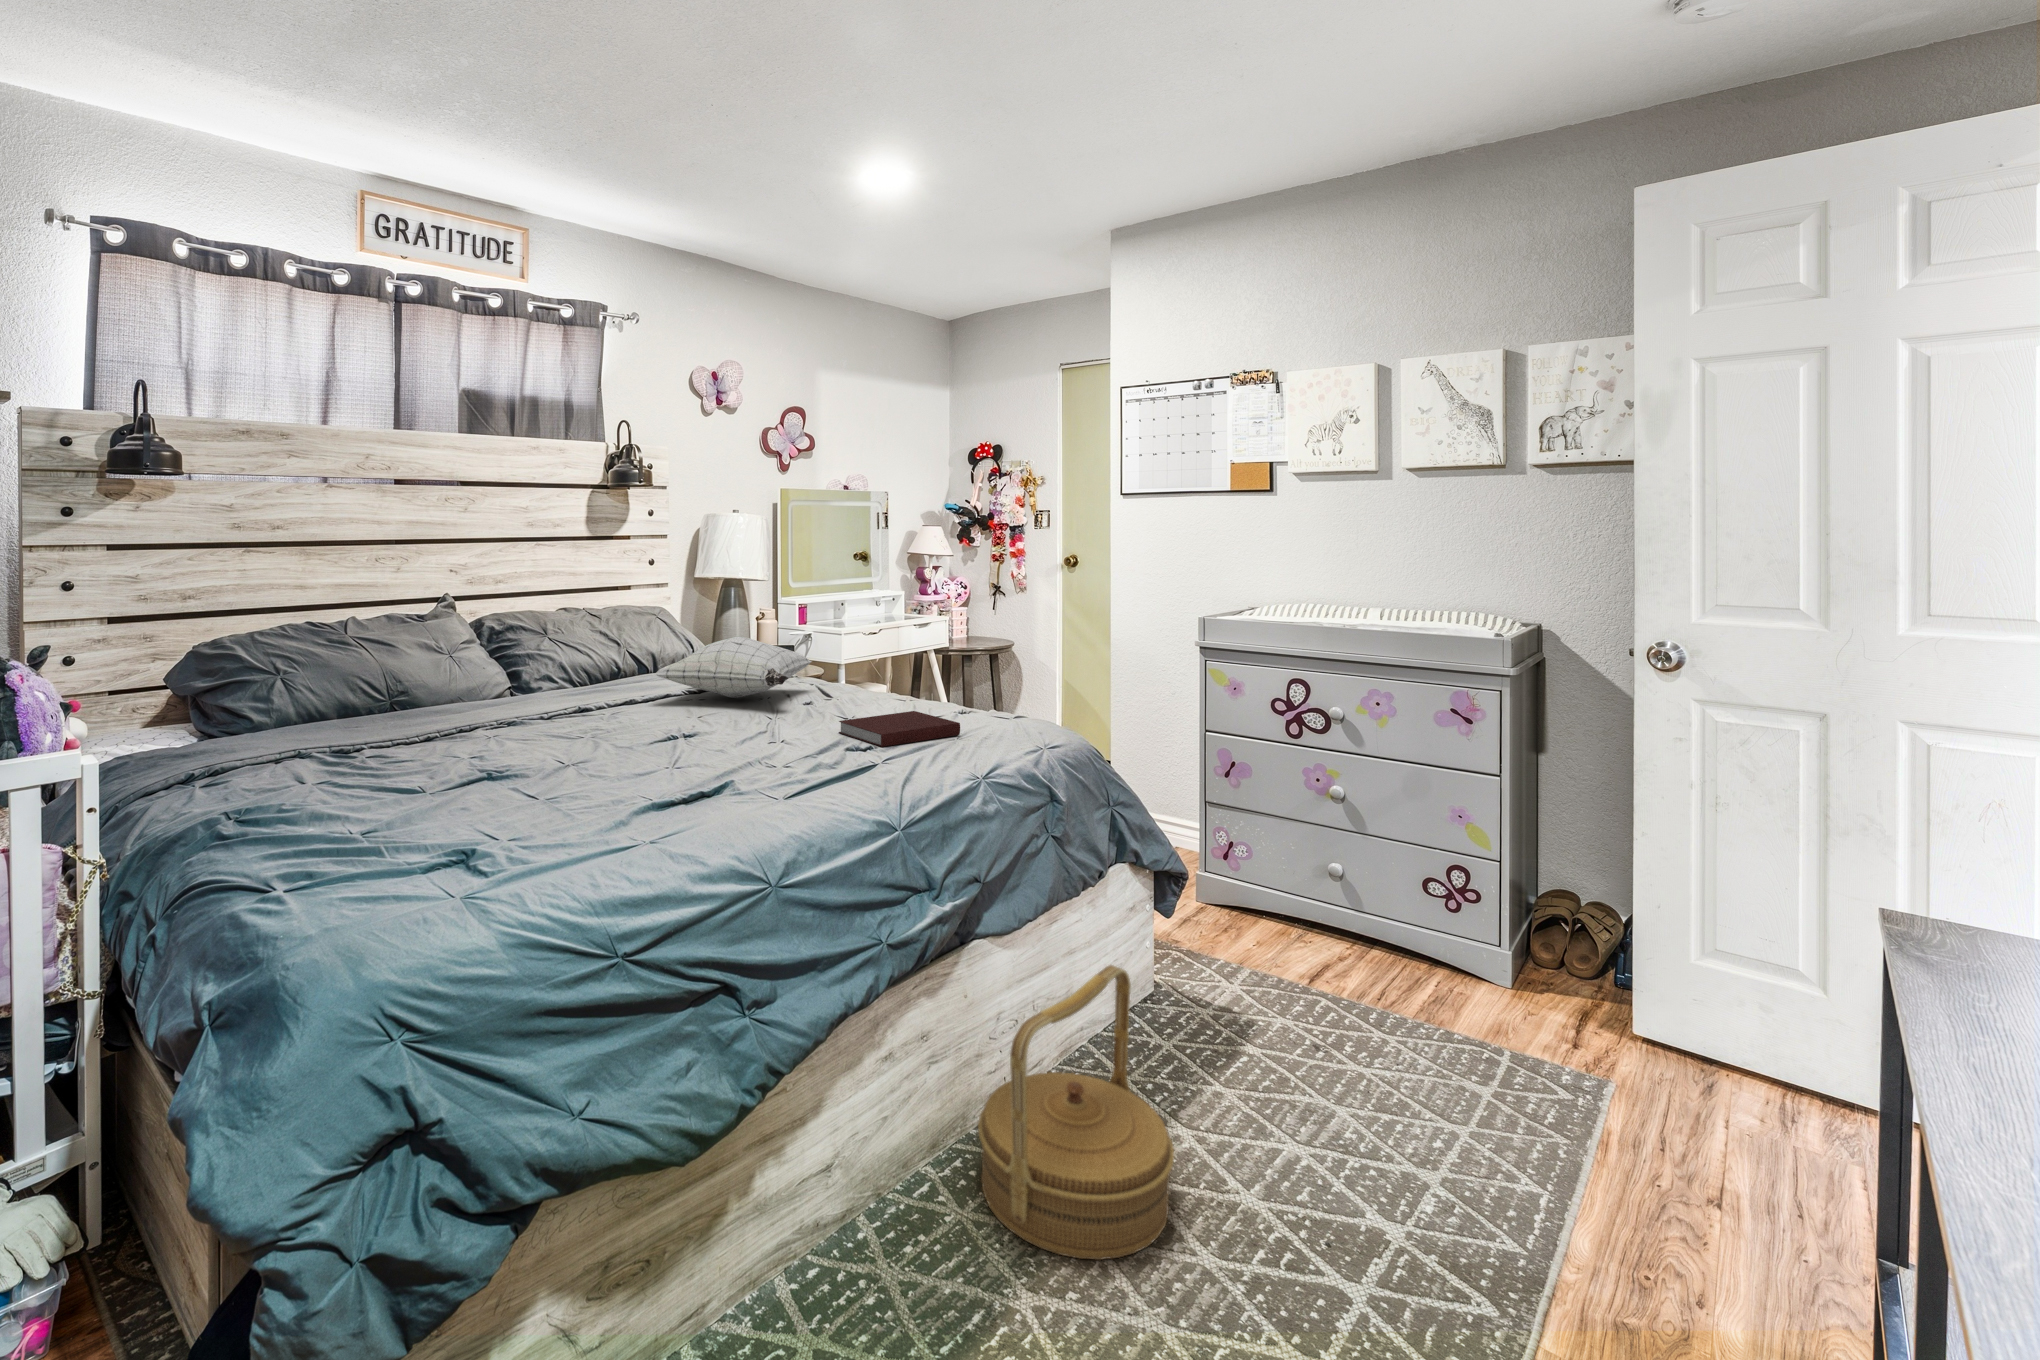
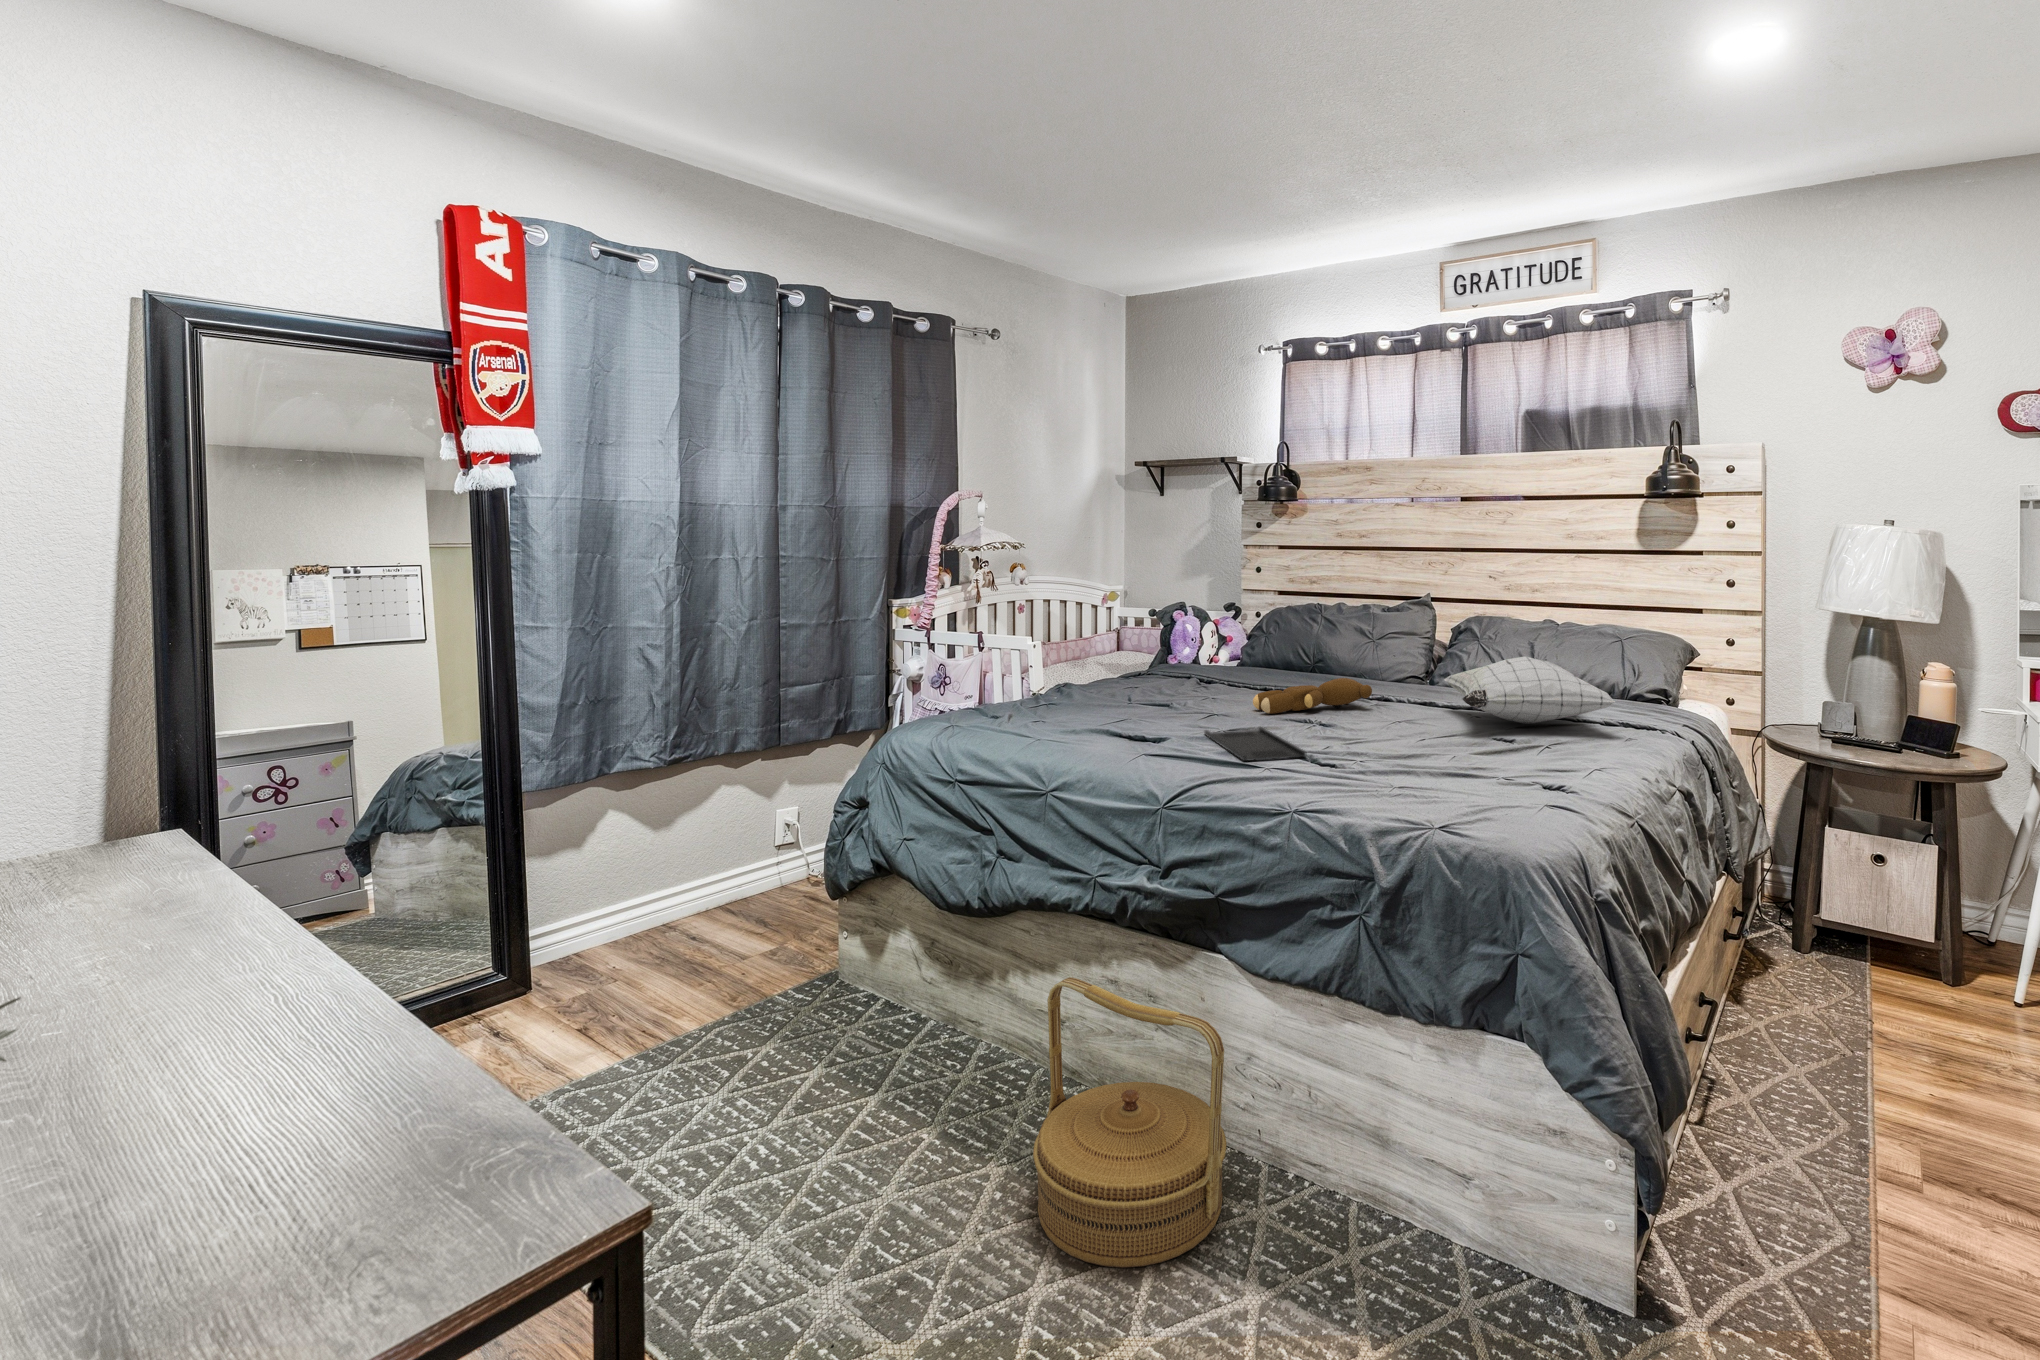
teddy bear: none [566,692,629,748] -> present [1253,678,1372,714]
notebook: present [839,711,960,747] -> none [1352,742,1493,786]
tray: none [700,748,849,775] -> present [1204,727,1307,761]

